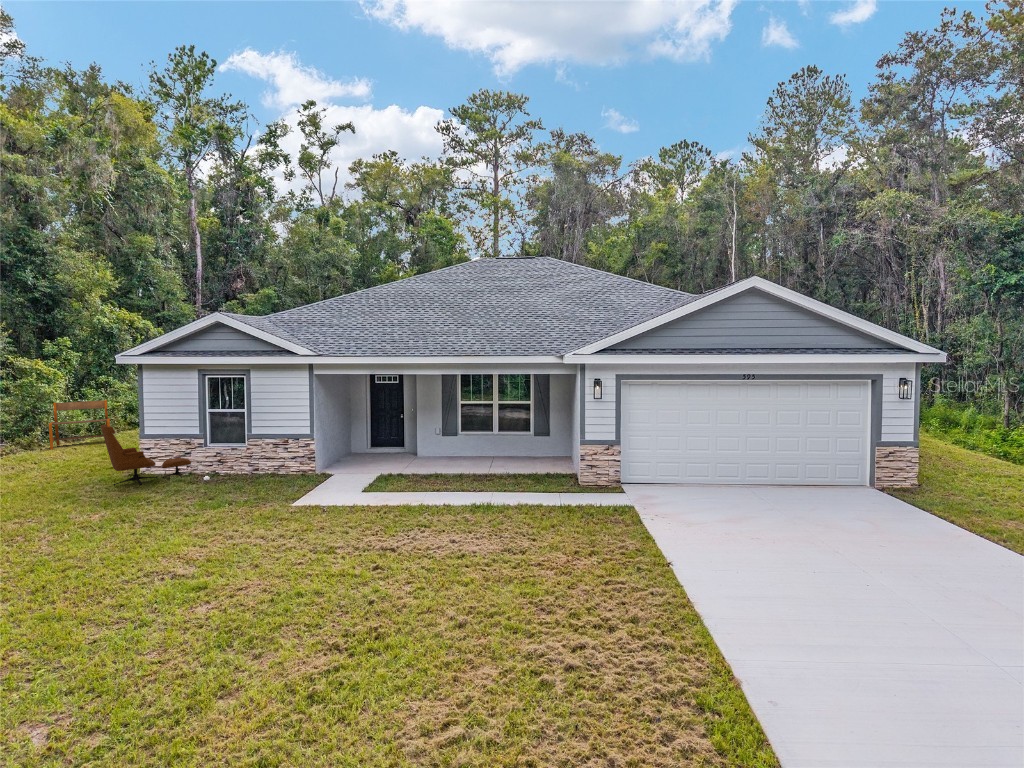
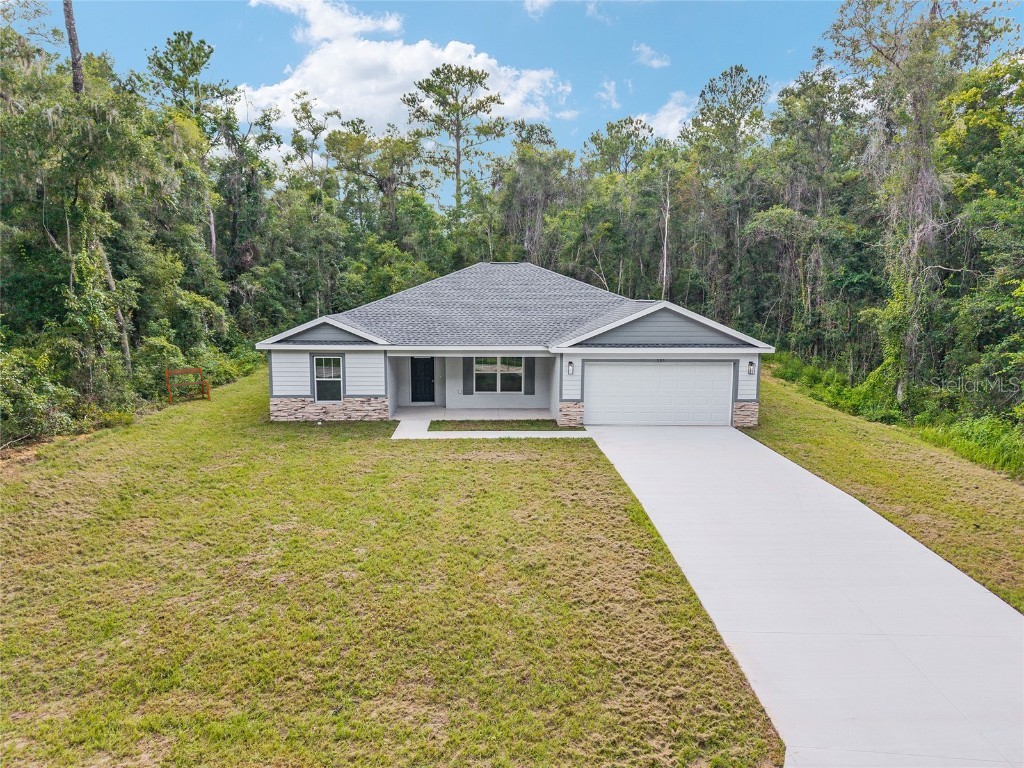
lounge chair: present [101,425,191,486] -> none [258,391,308,430]

